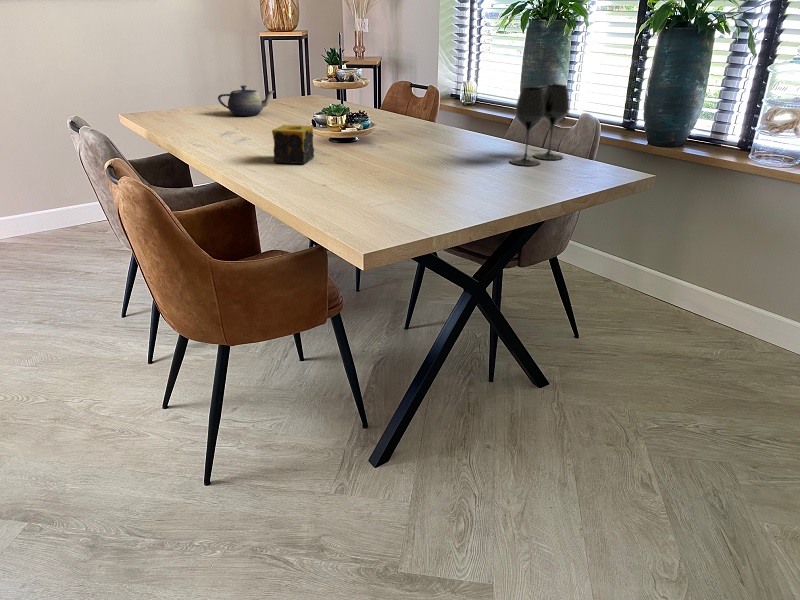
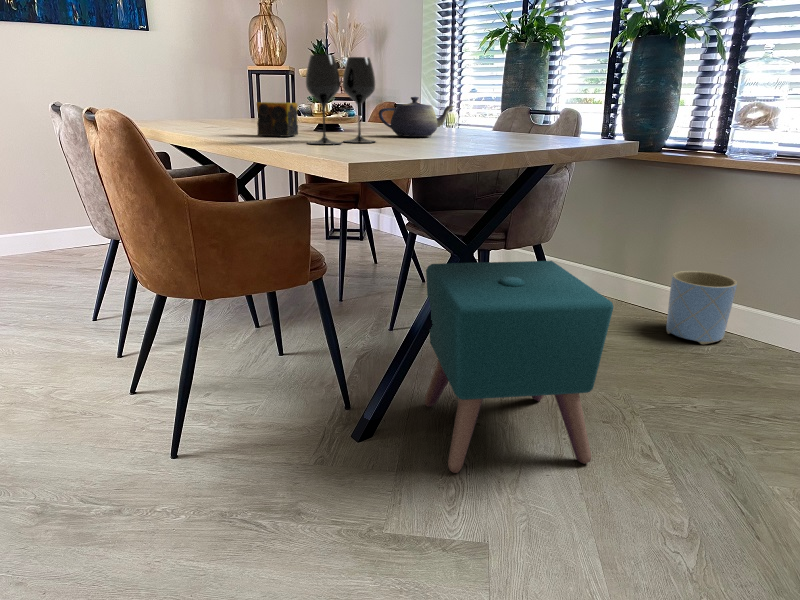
wine glass: present [510,84,569,166] -> present [306,55,375,144]
teapot: present [218,85,274,116] -> present [379,97,454,137]
planter: none [675,271,748,347] -> present [666,271,737,344]
ottoman: none [439,295,620,506] -> present [425,261,614,473]

